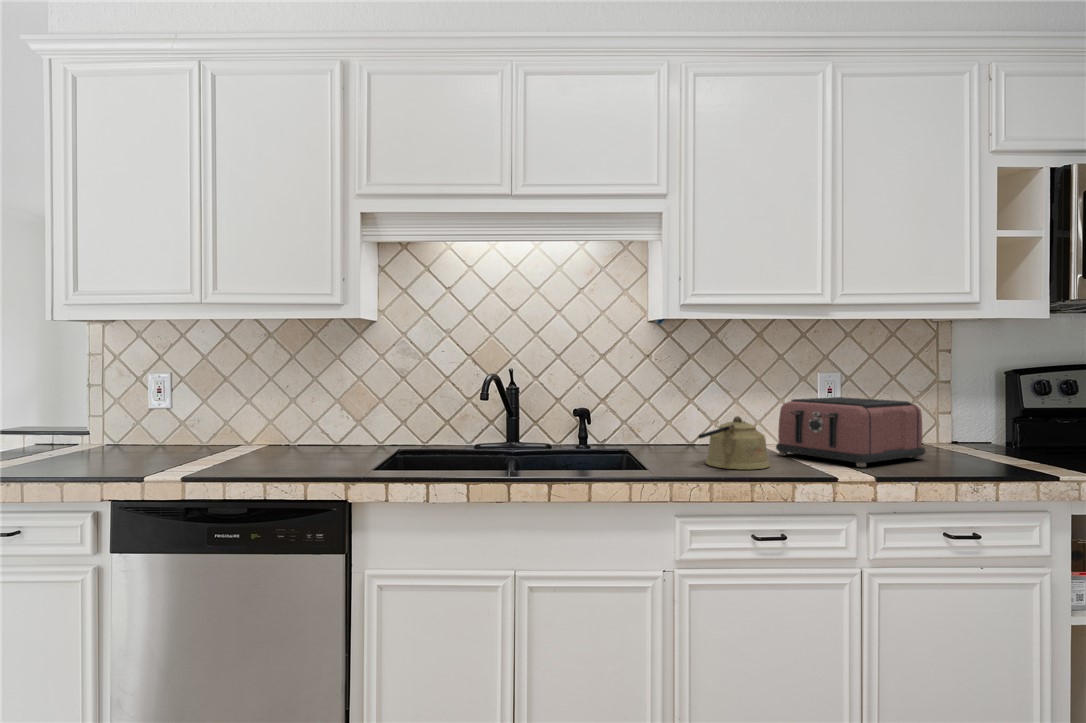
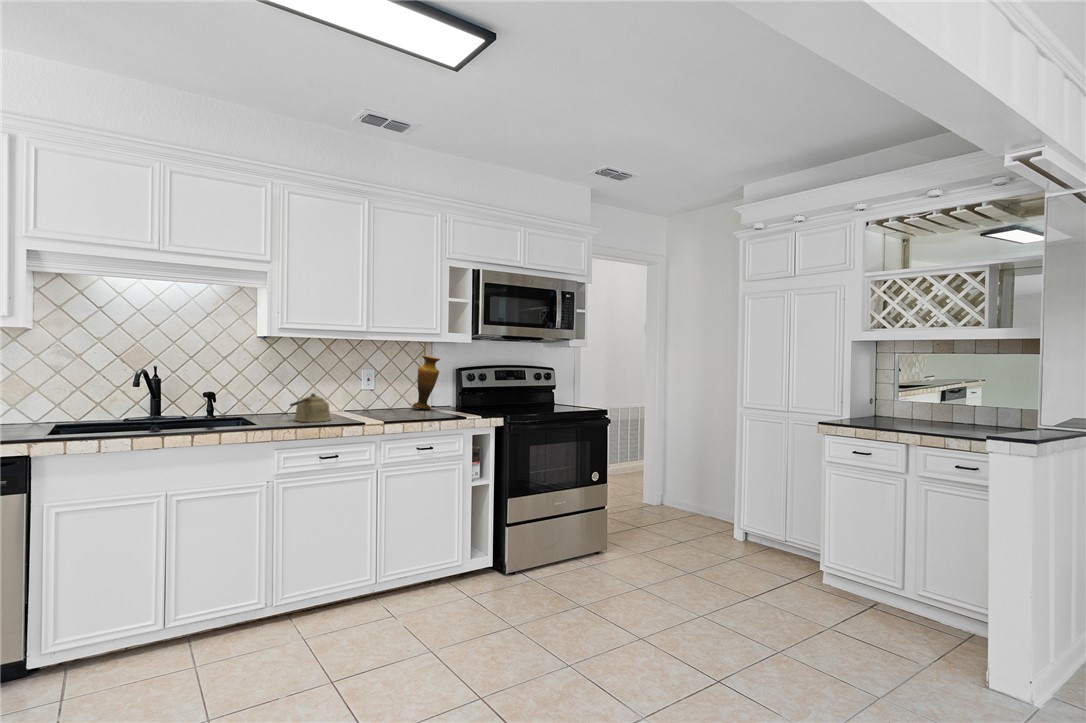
vase: none [915,346,976,452] -> present [412,355,440,410]
toaster: present [776,397,925,467] -> none [337,383,413,418]

